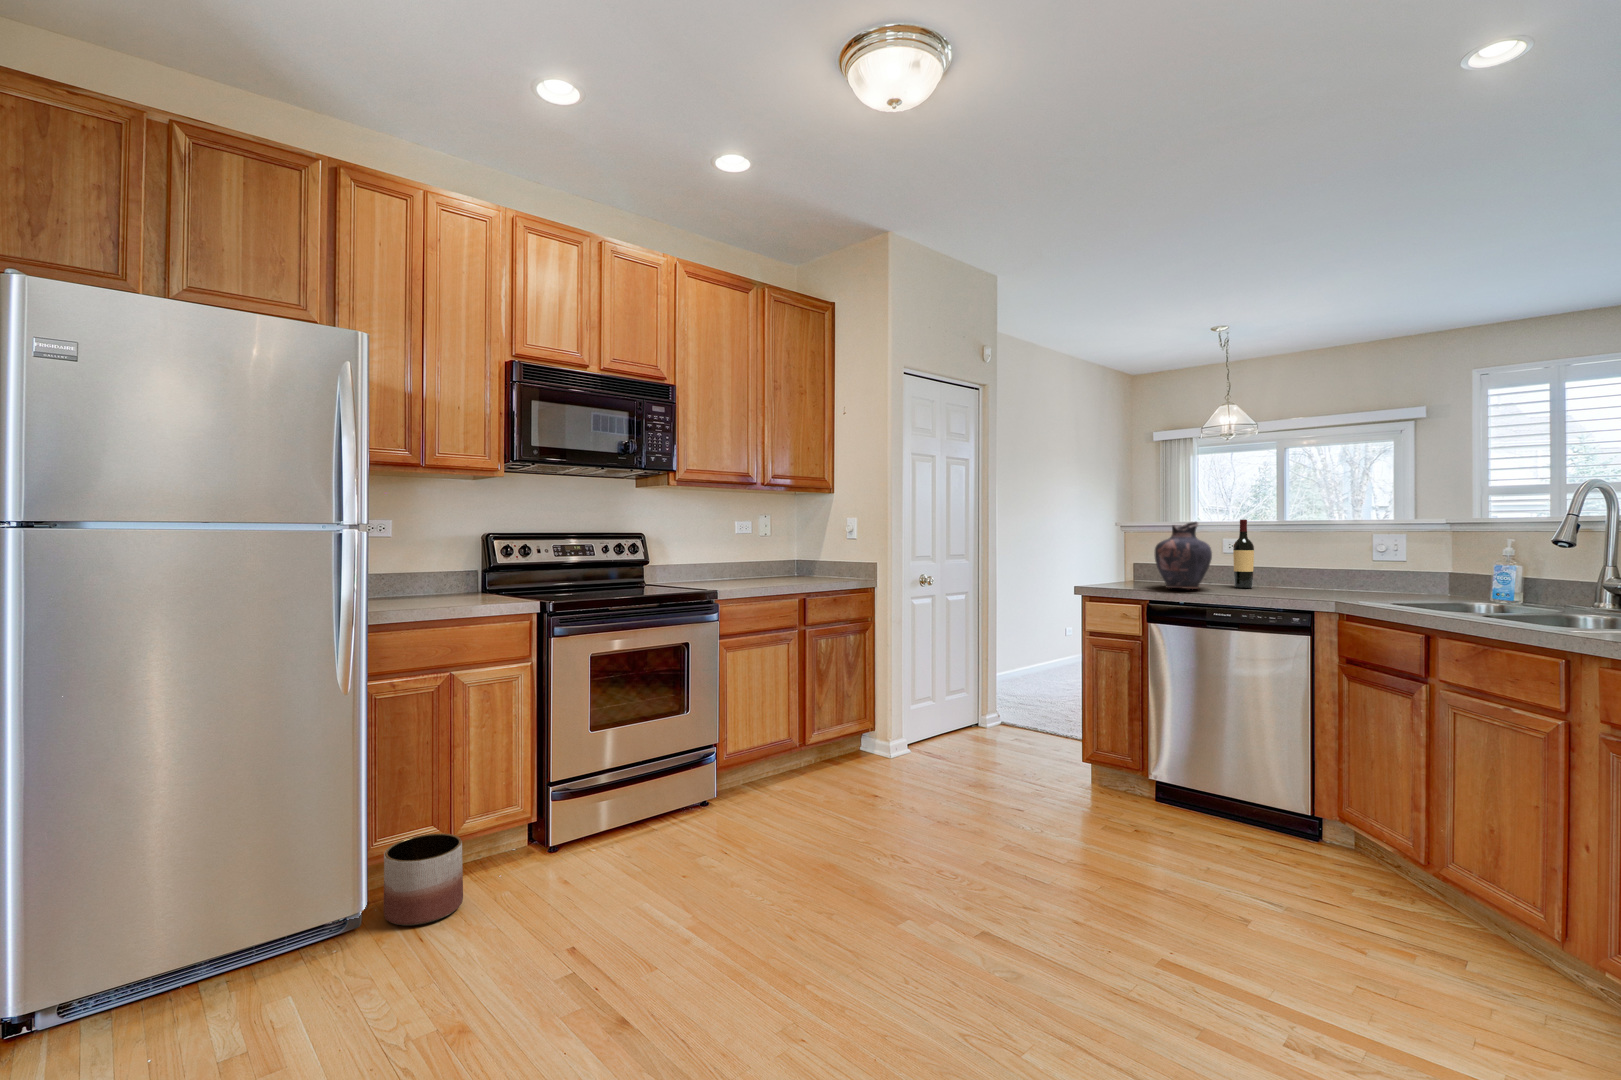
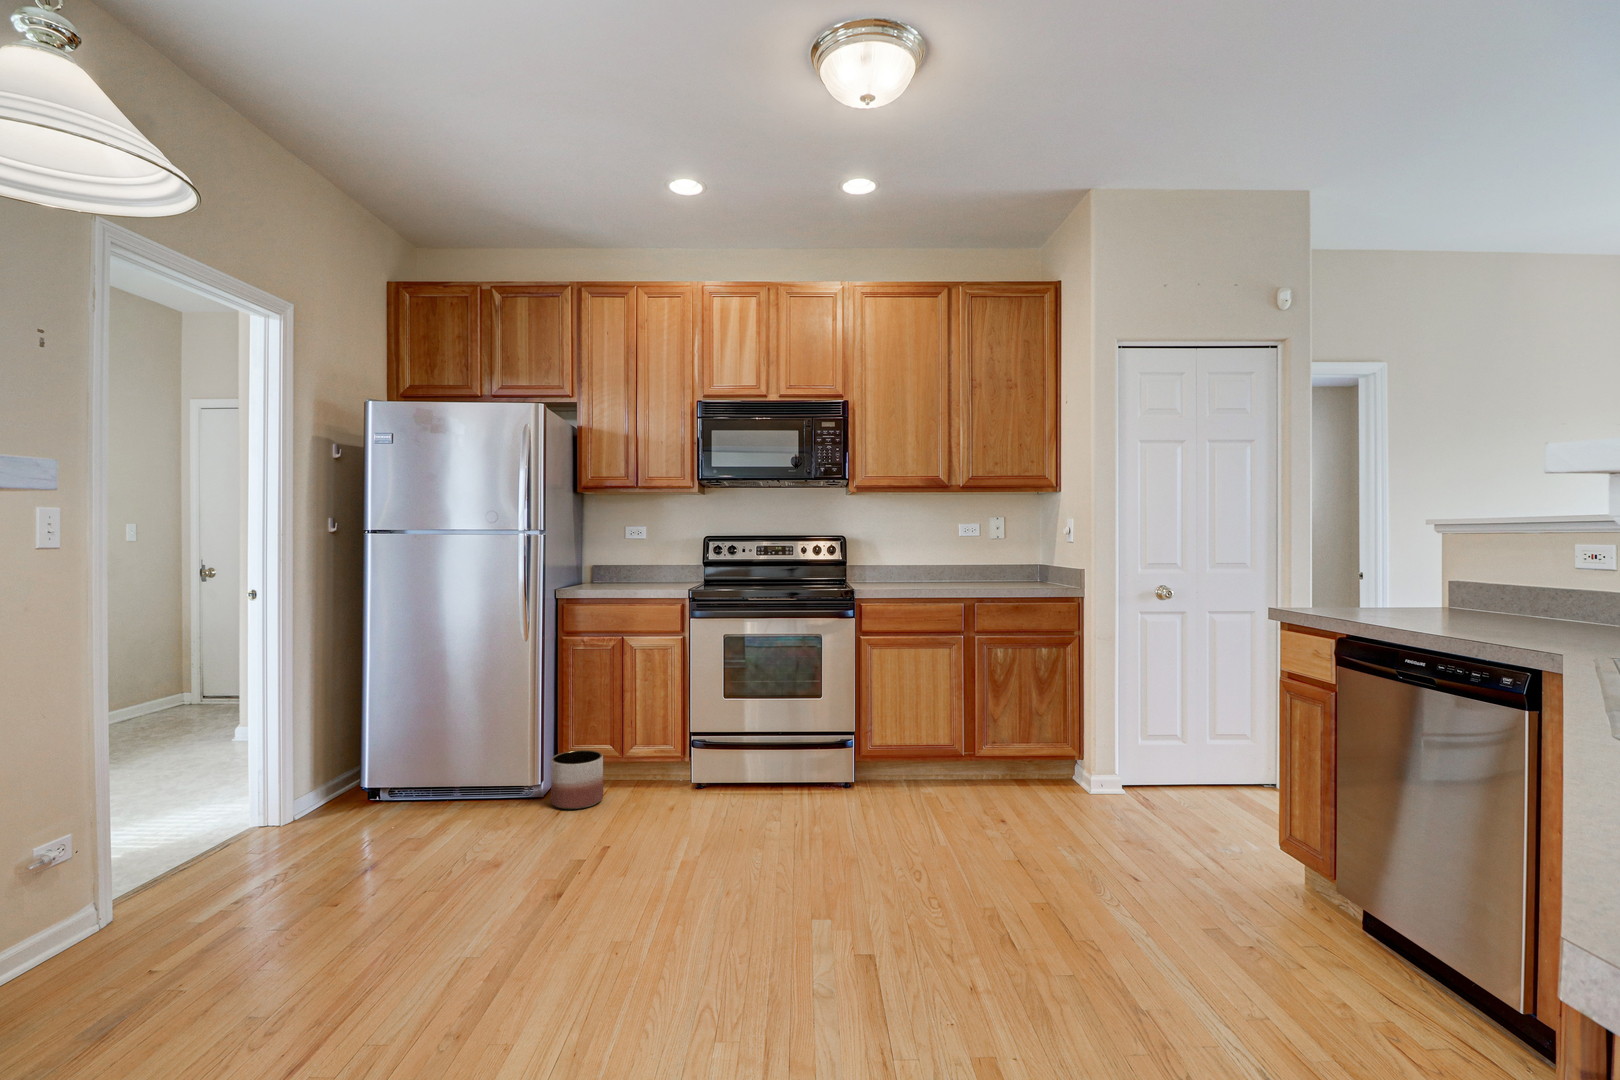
wine bottle: present [1233,519,1254,588] -> none [1534,511,1576,626]
vase: present [1155,522,1212,589] -> none [1376,515,1481,621]

